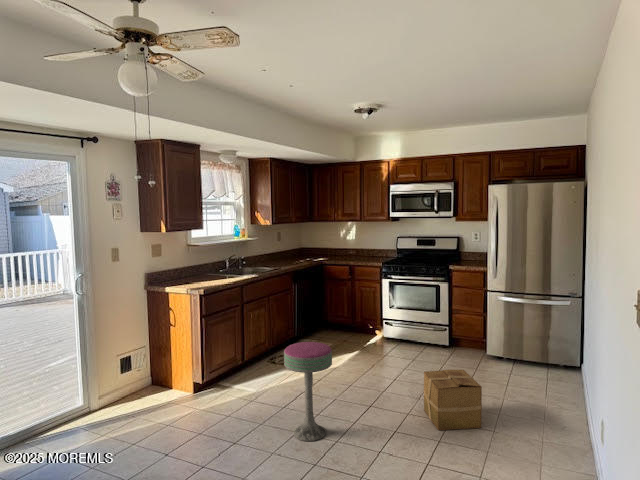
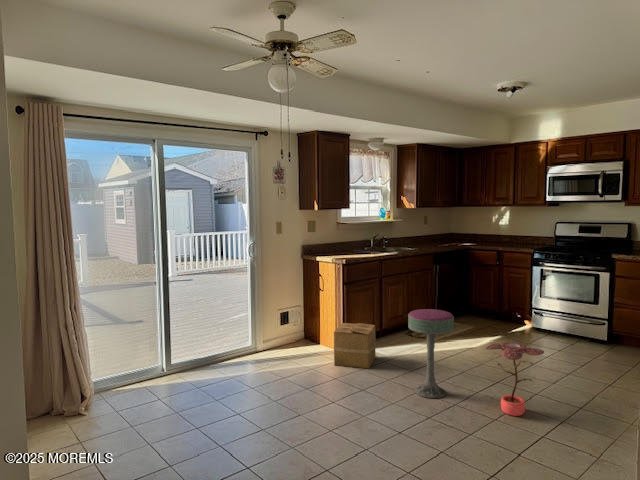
potted plant: none [367,369,422,447] -> present [486,342,544,416]
cardboard box: present [424,370,482,430] -> present [334,323,376,368]

